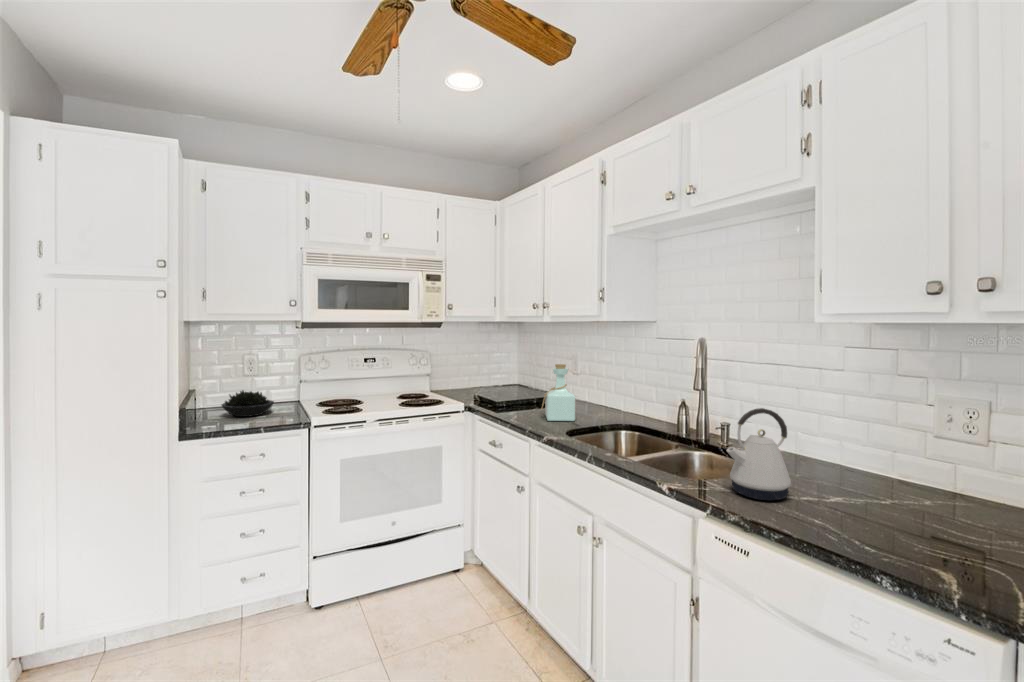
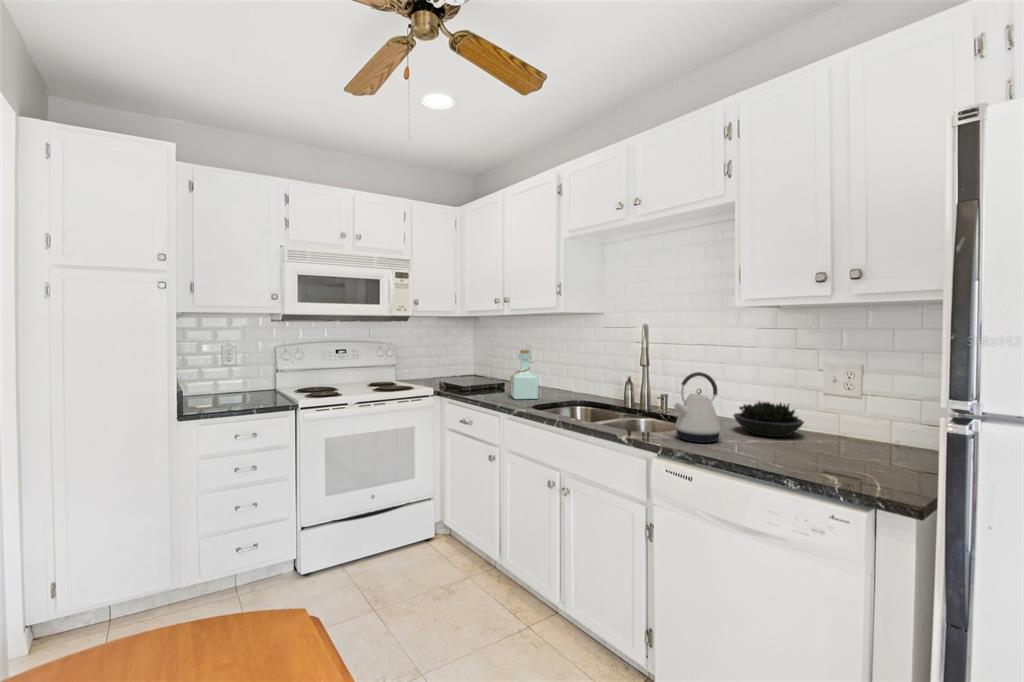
succulent plant: present [222,390,274,417] -> present [734,401,804,437]

